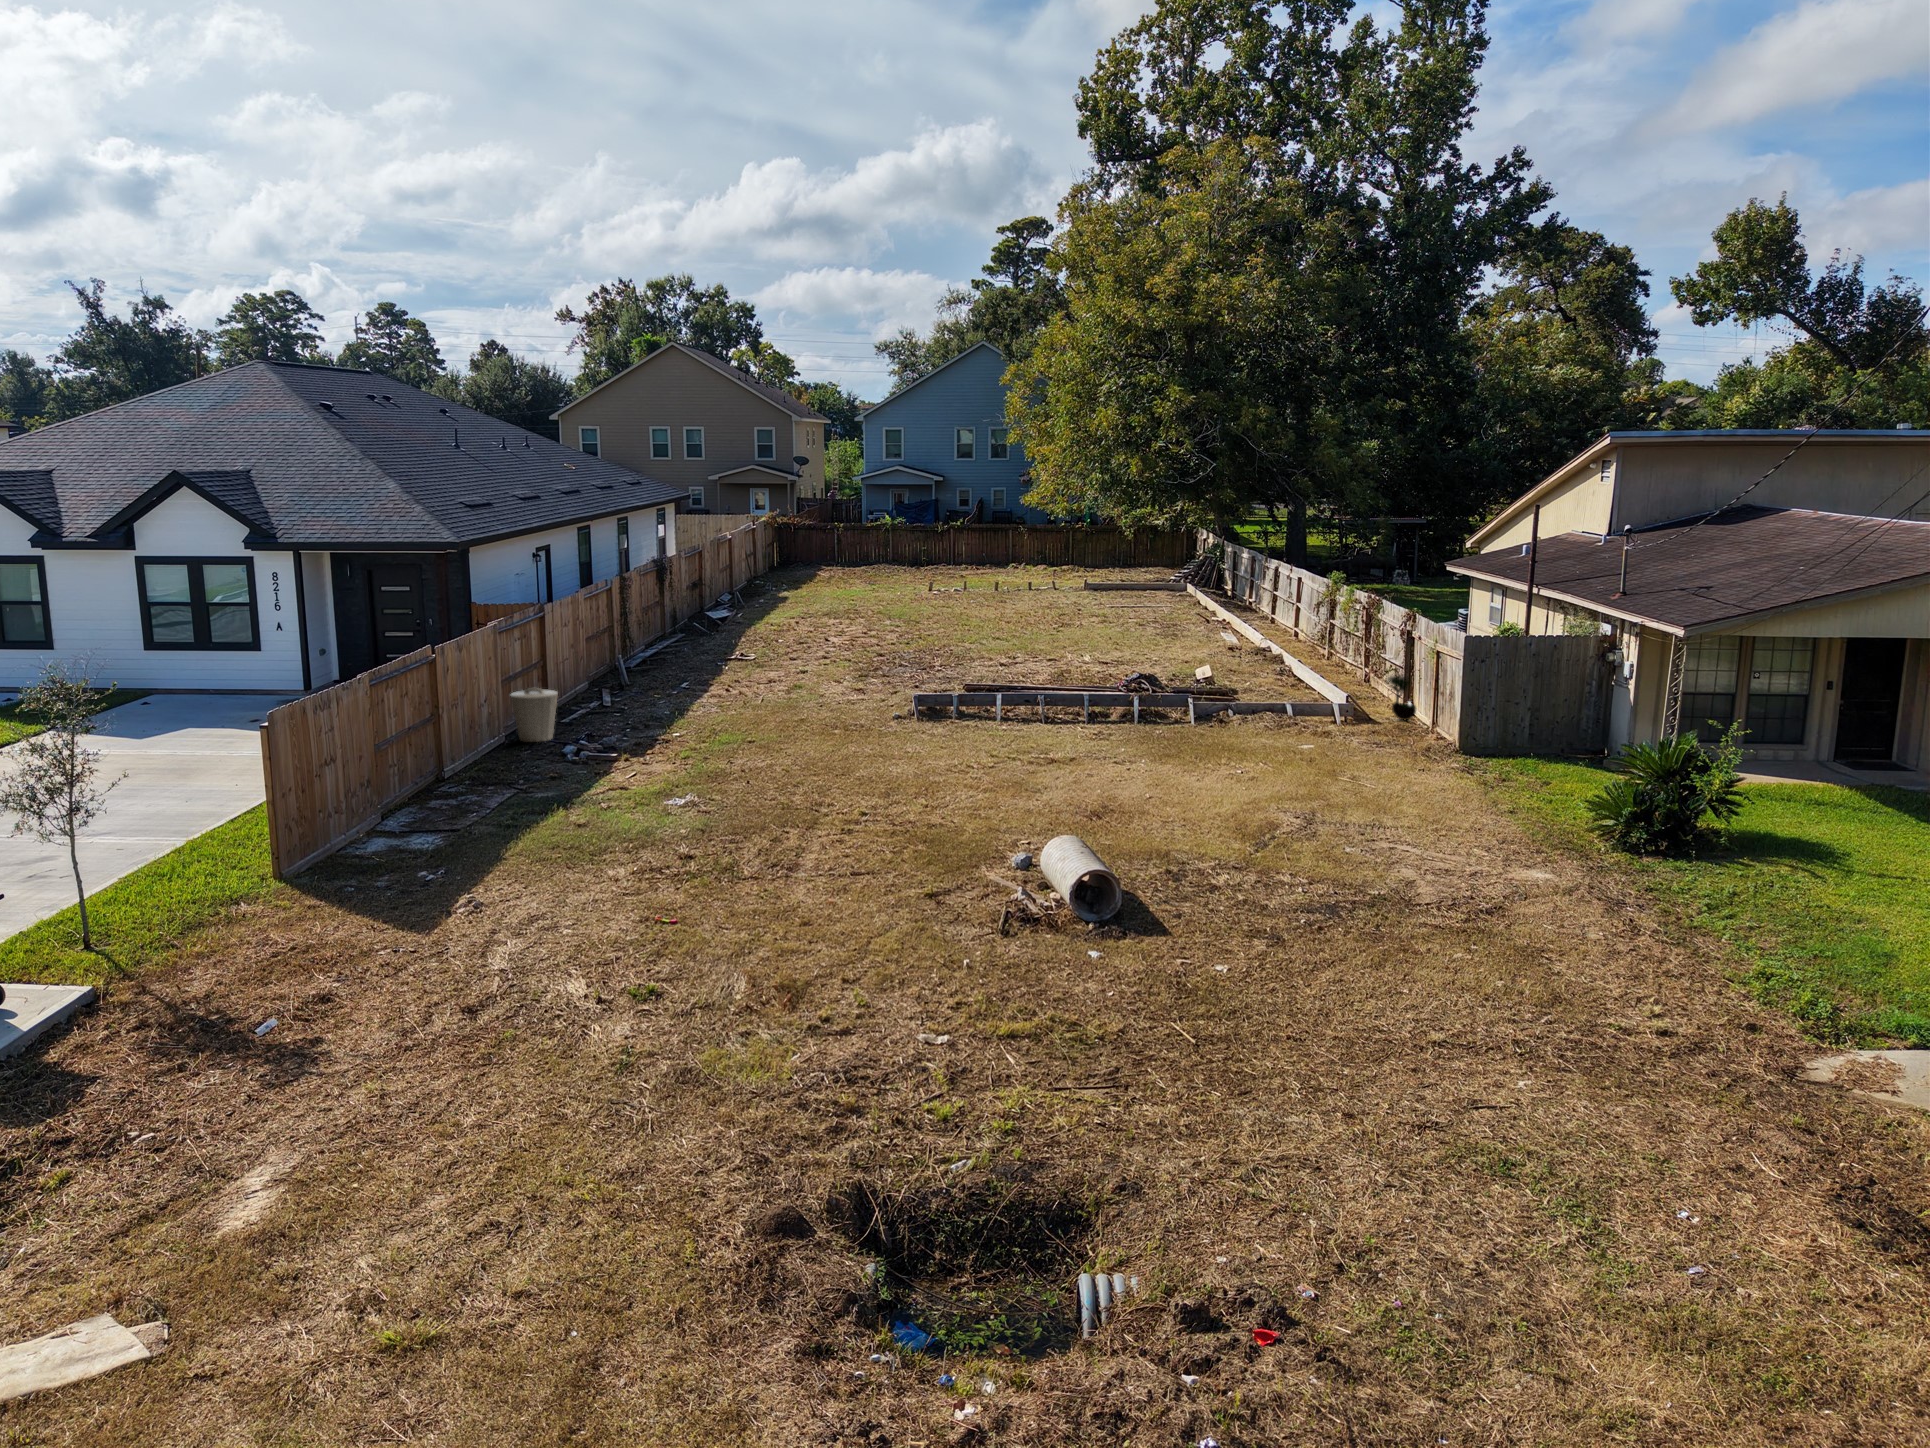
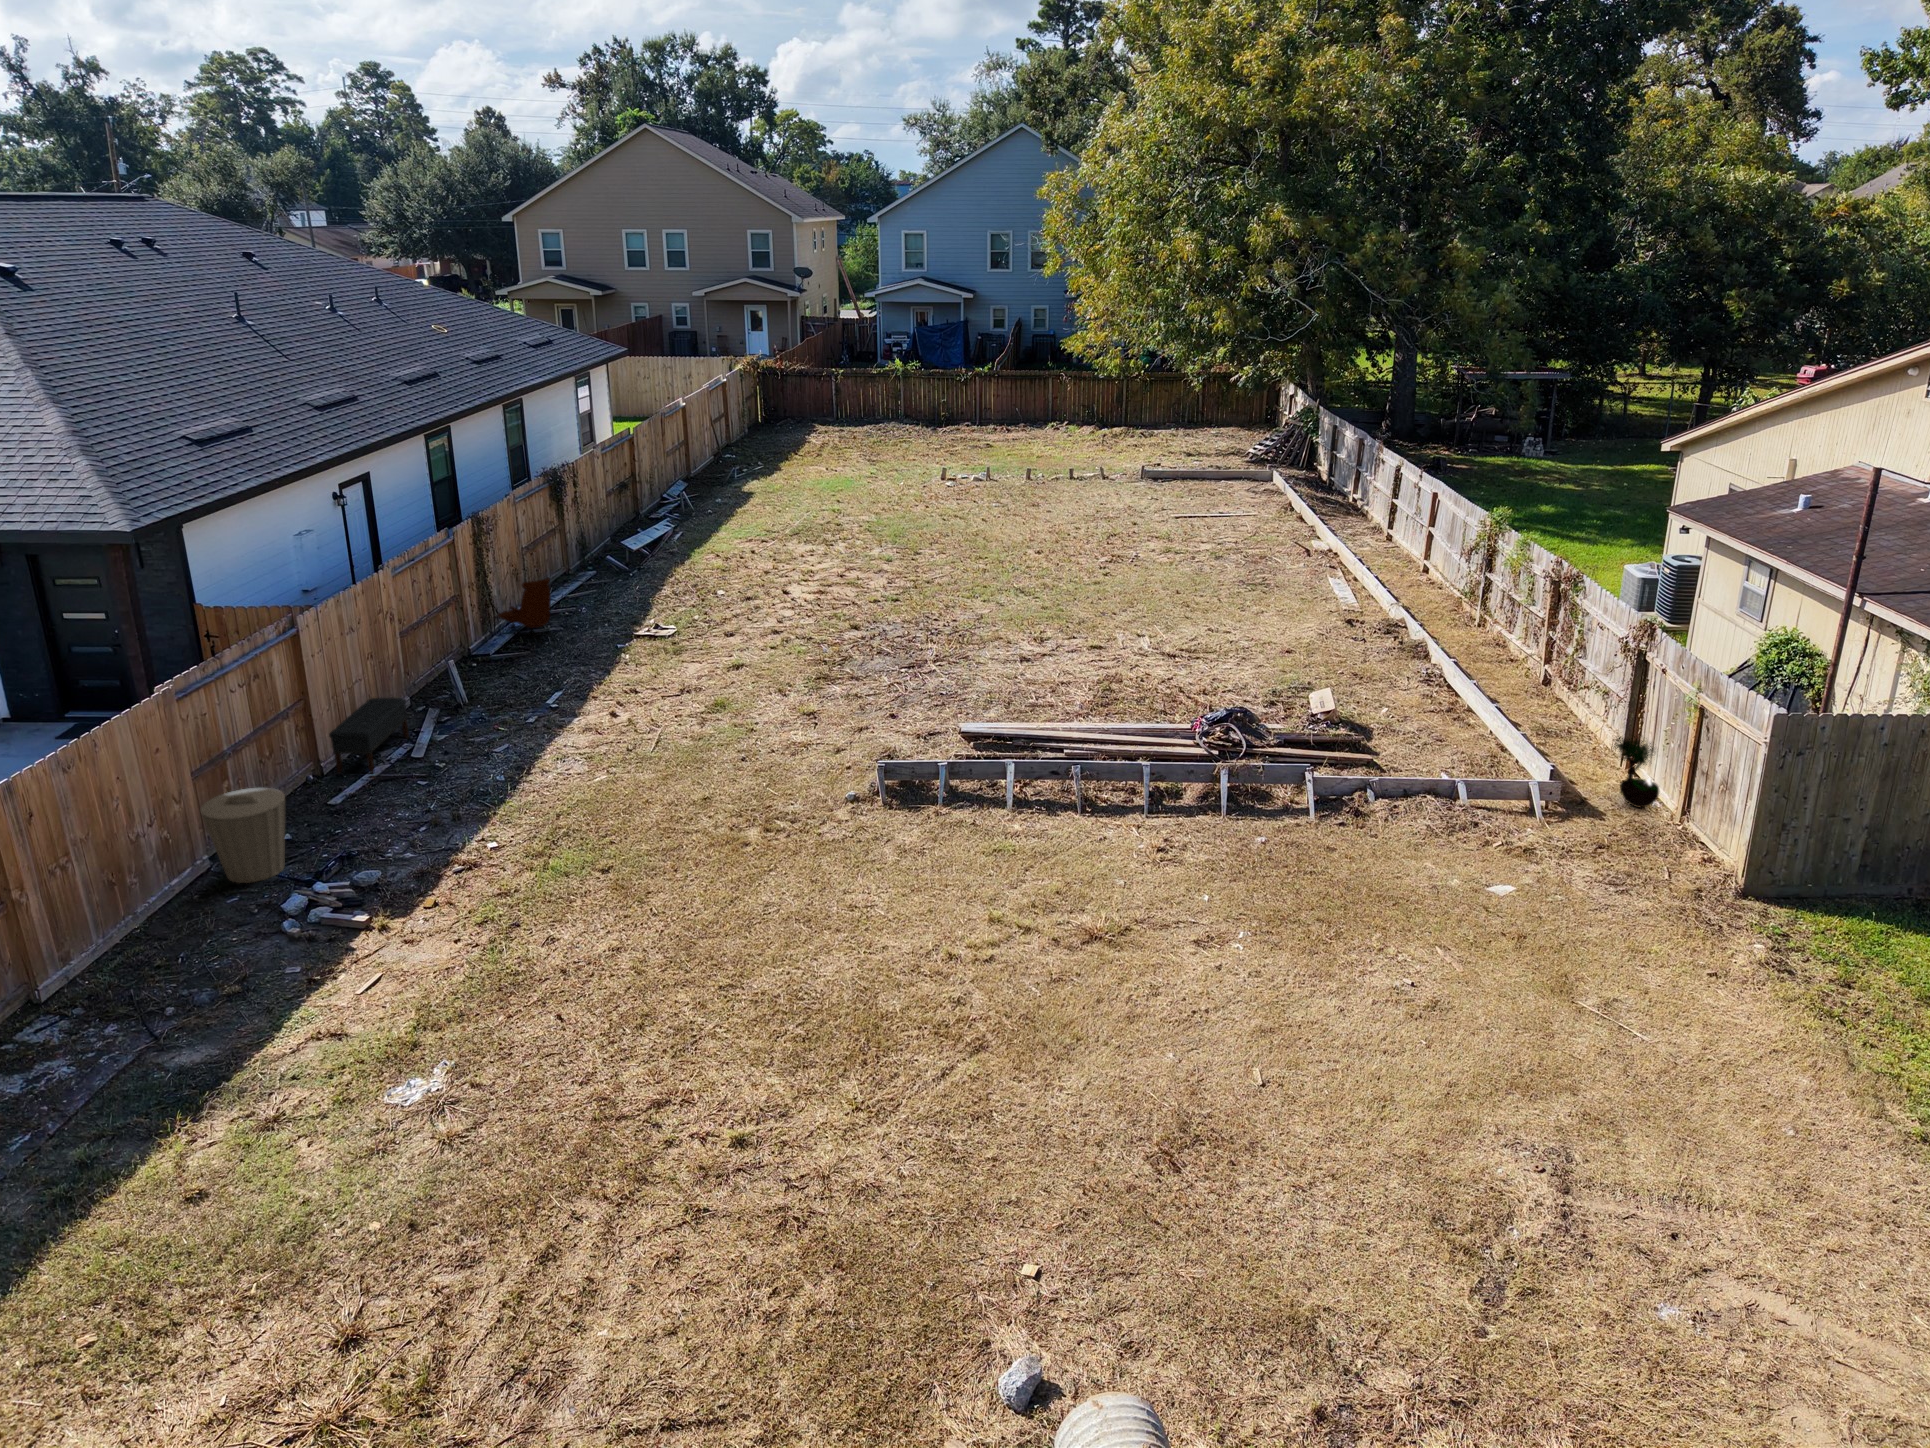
lounge chair: none [629,616,671,663] -> present [498,578,551,640]
bench: none [558,669,597,708] -> present [329,698,409,774]

